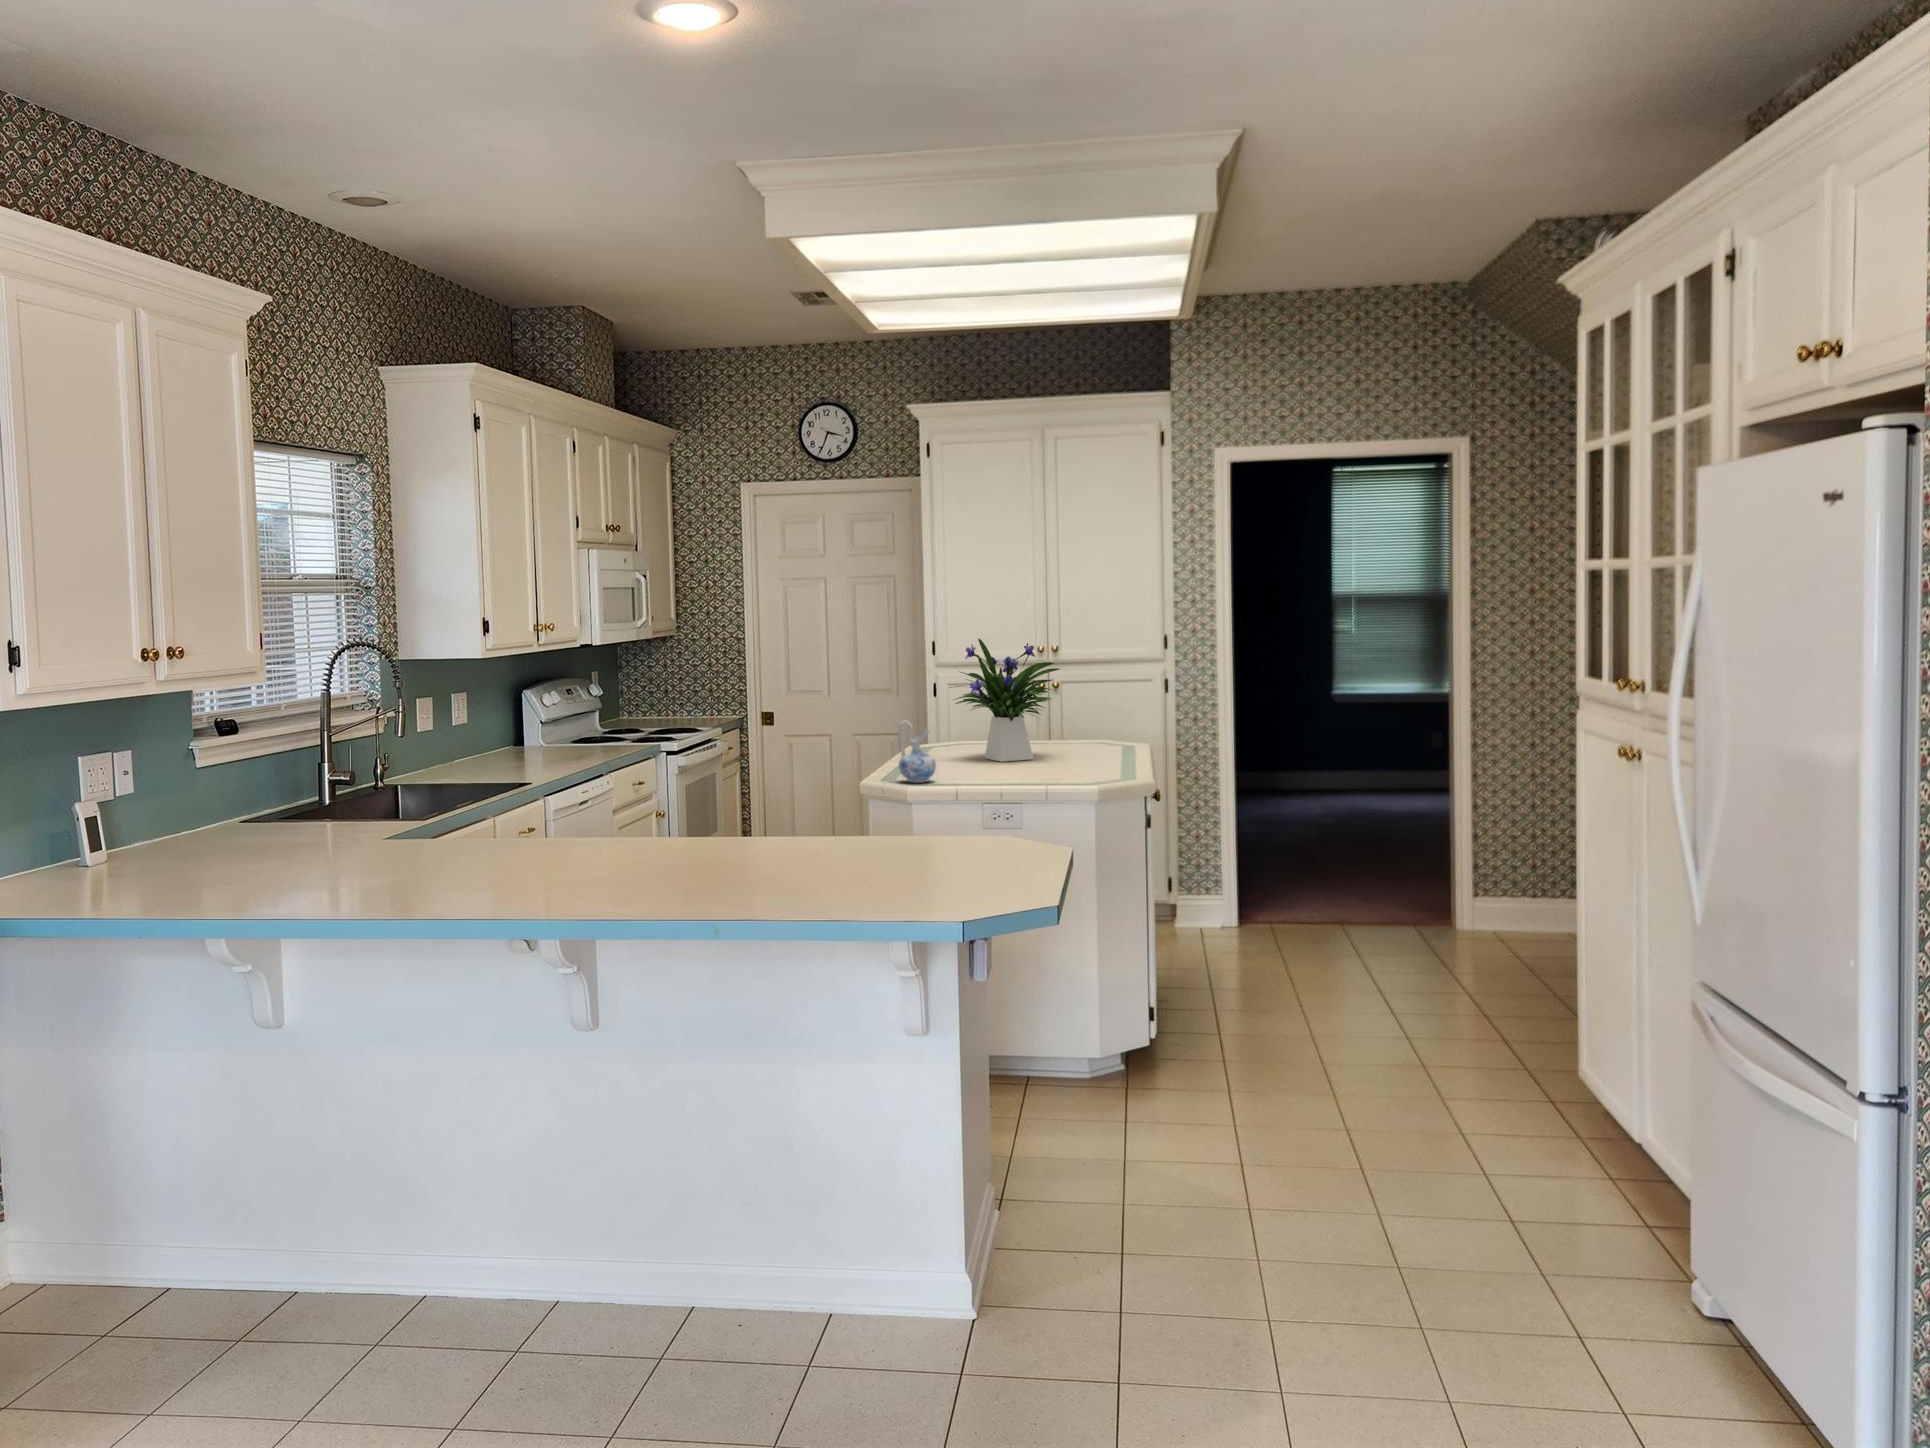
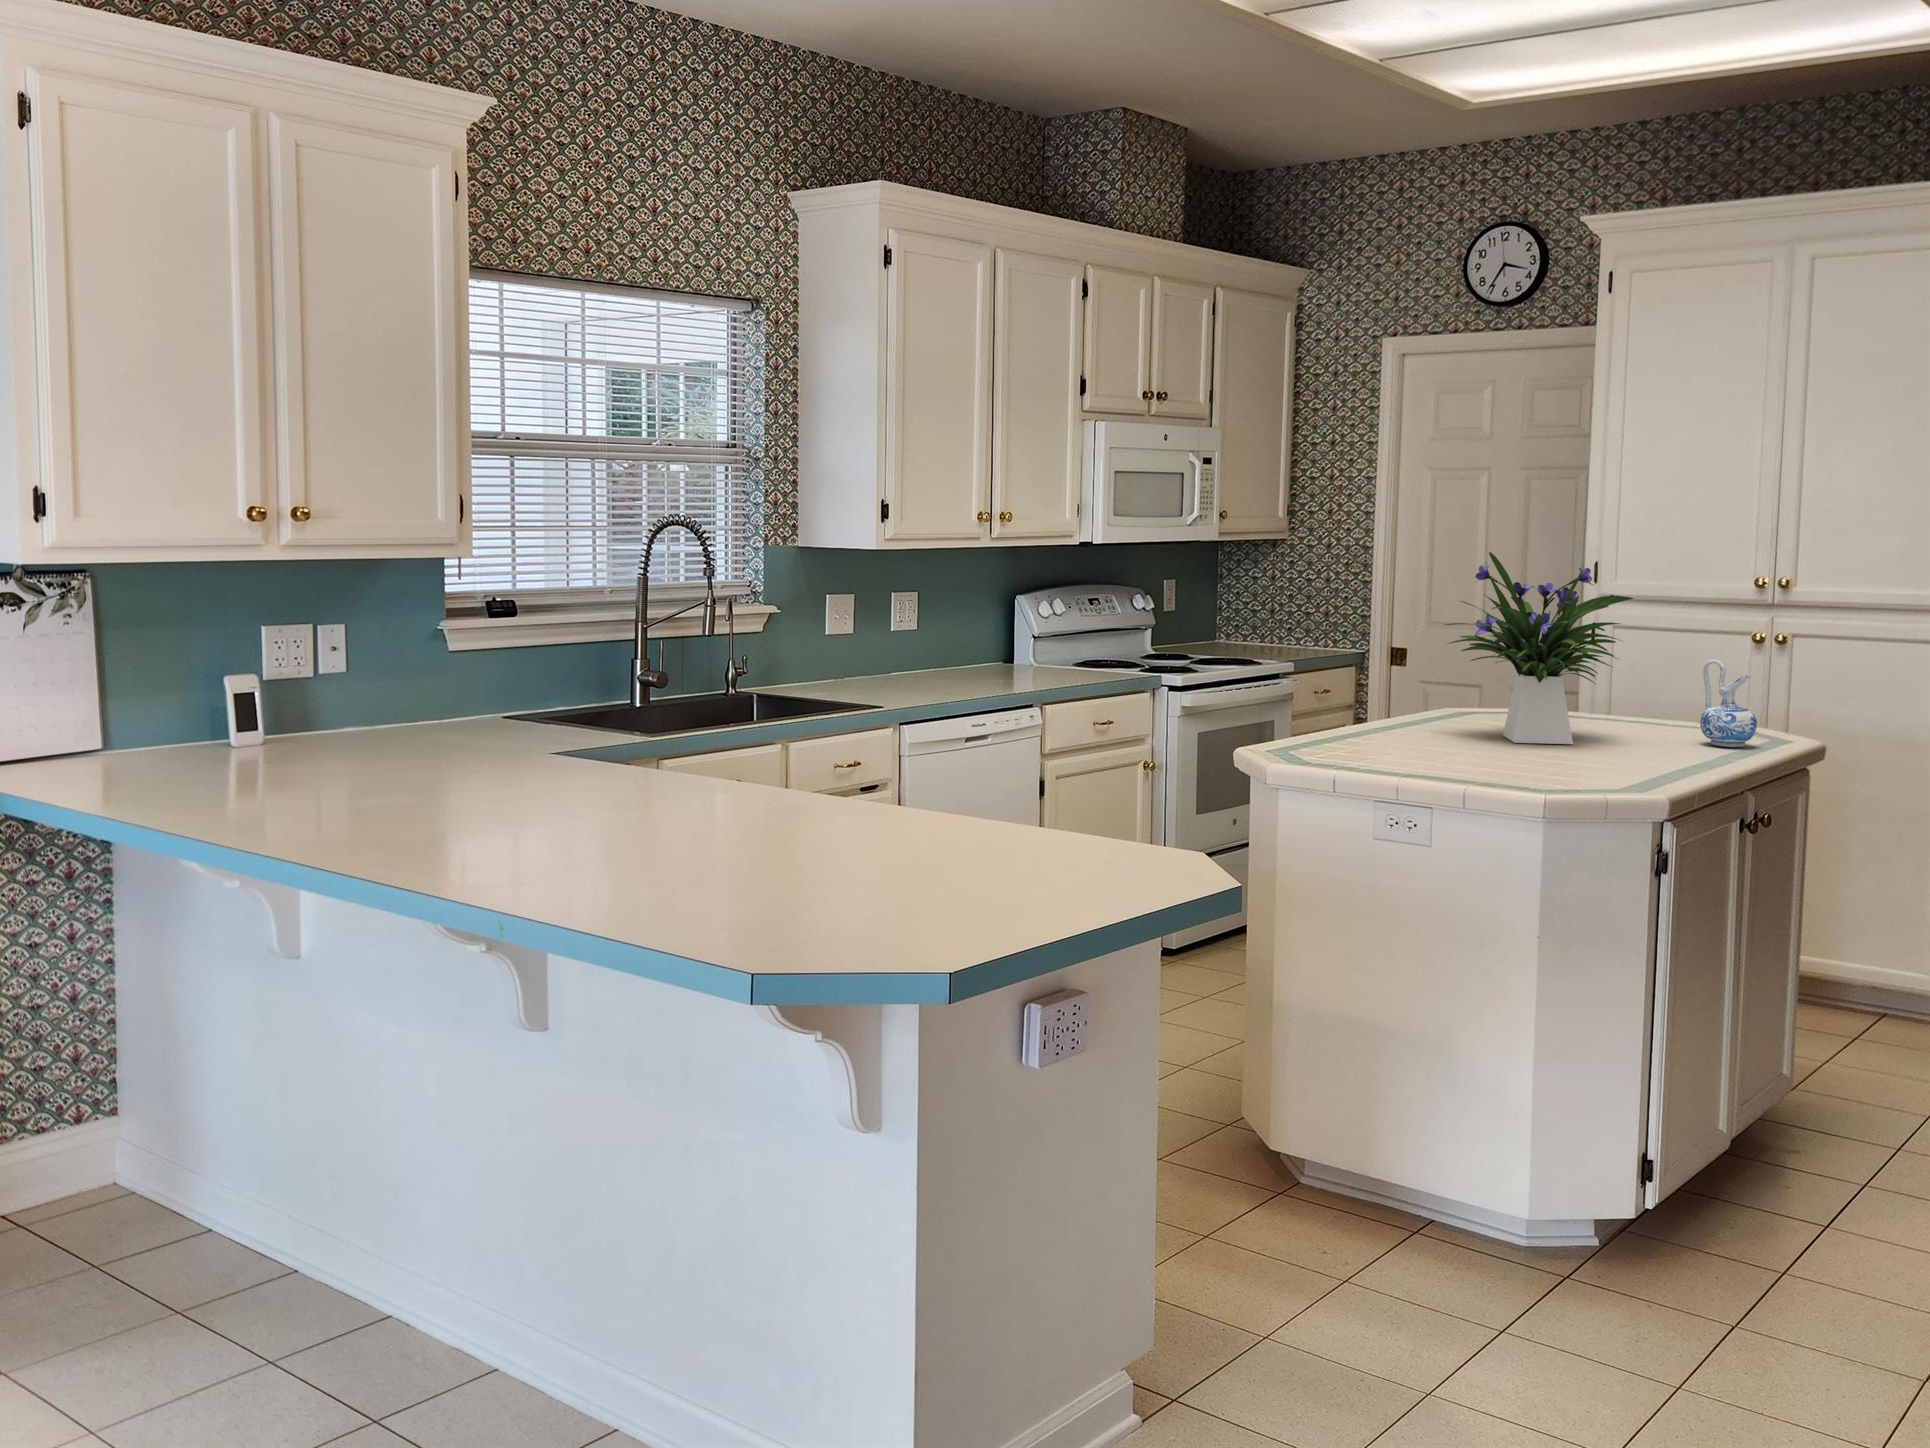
ceramic pitcher: present [898,721,936,783] -> present [1700,659,1757,747]

